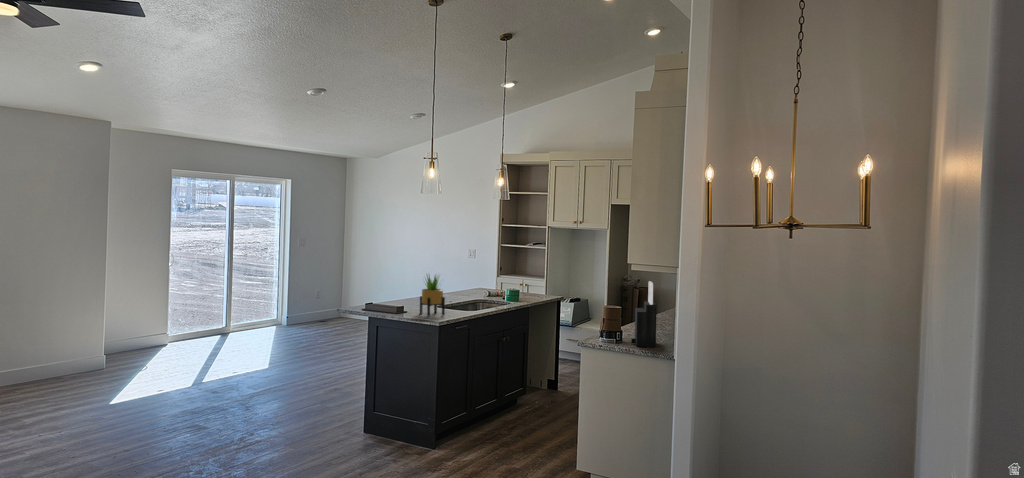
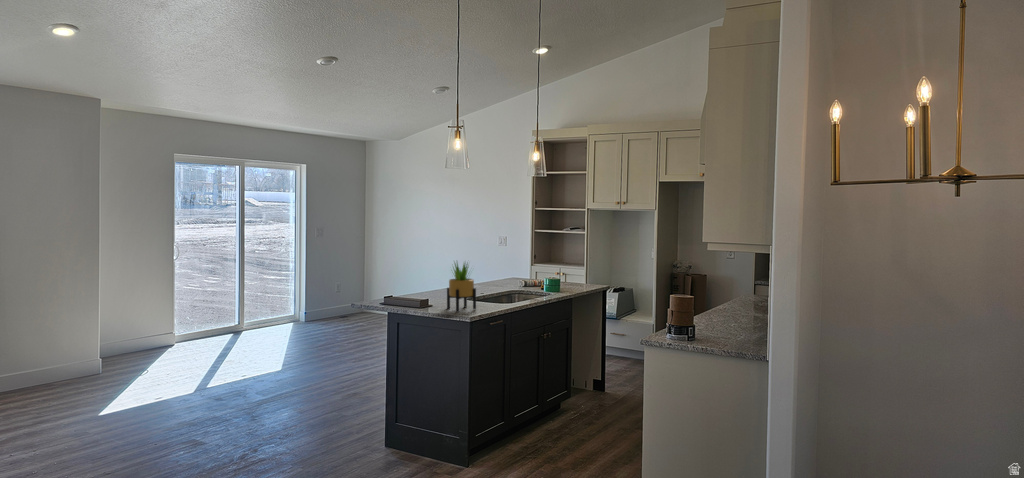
knife block: present [631,281,657,347] -> none [709,264,742,346]

